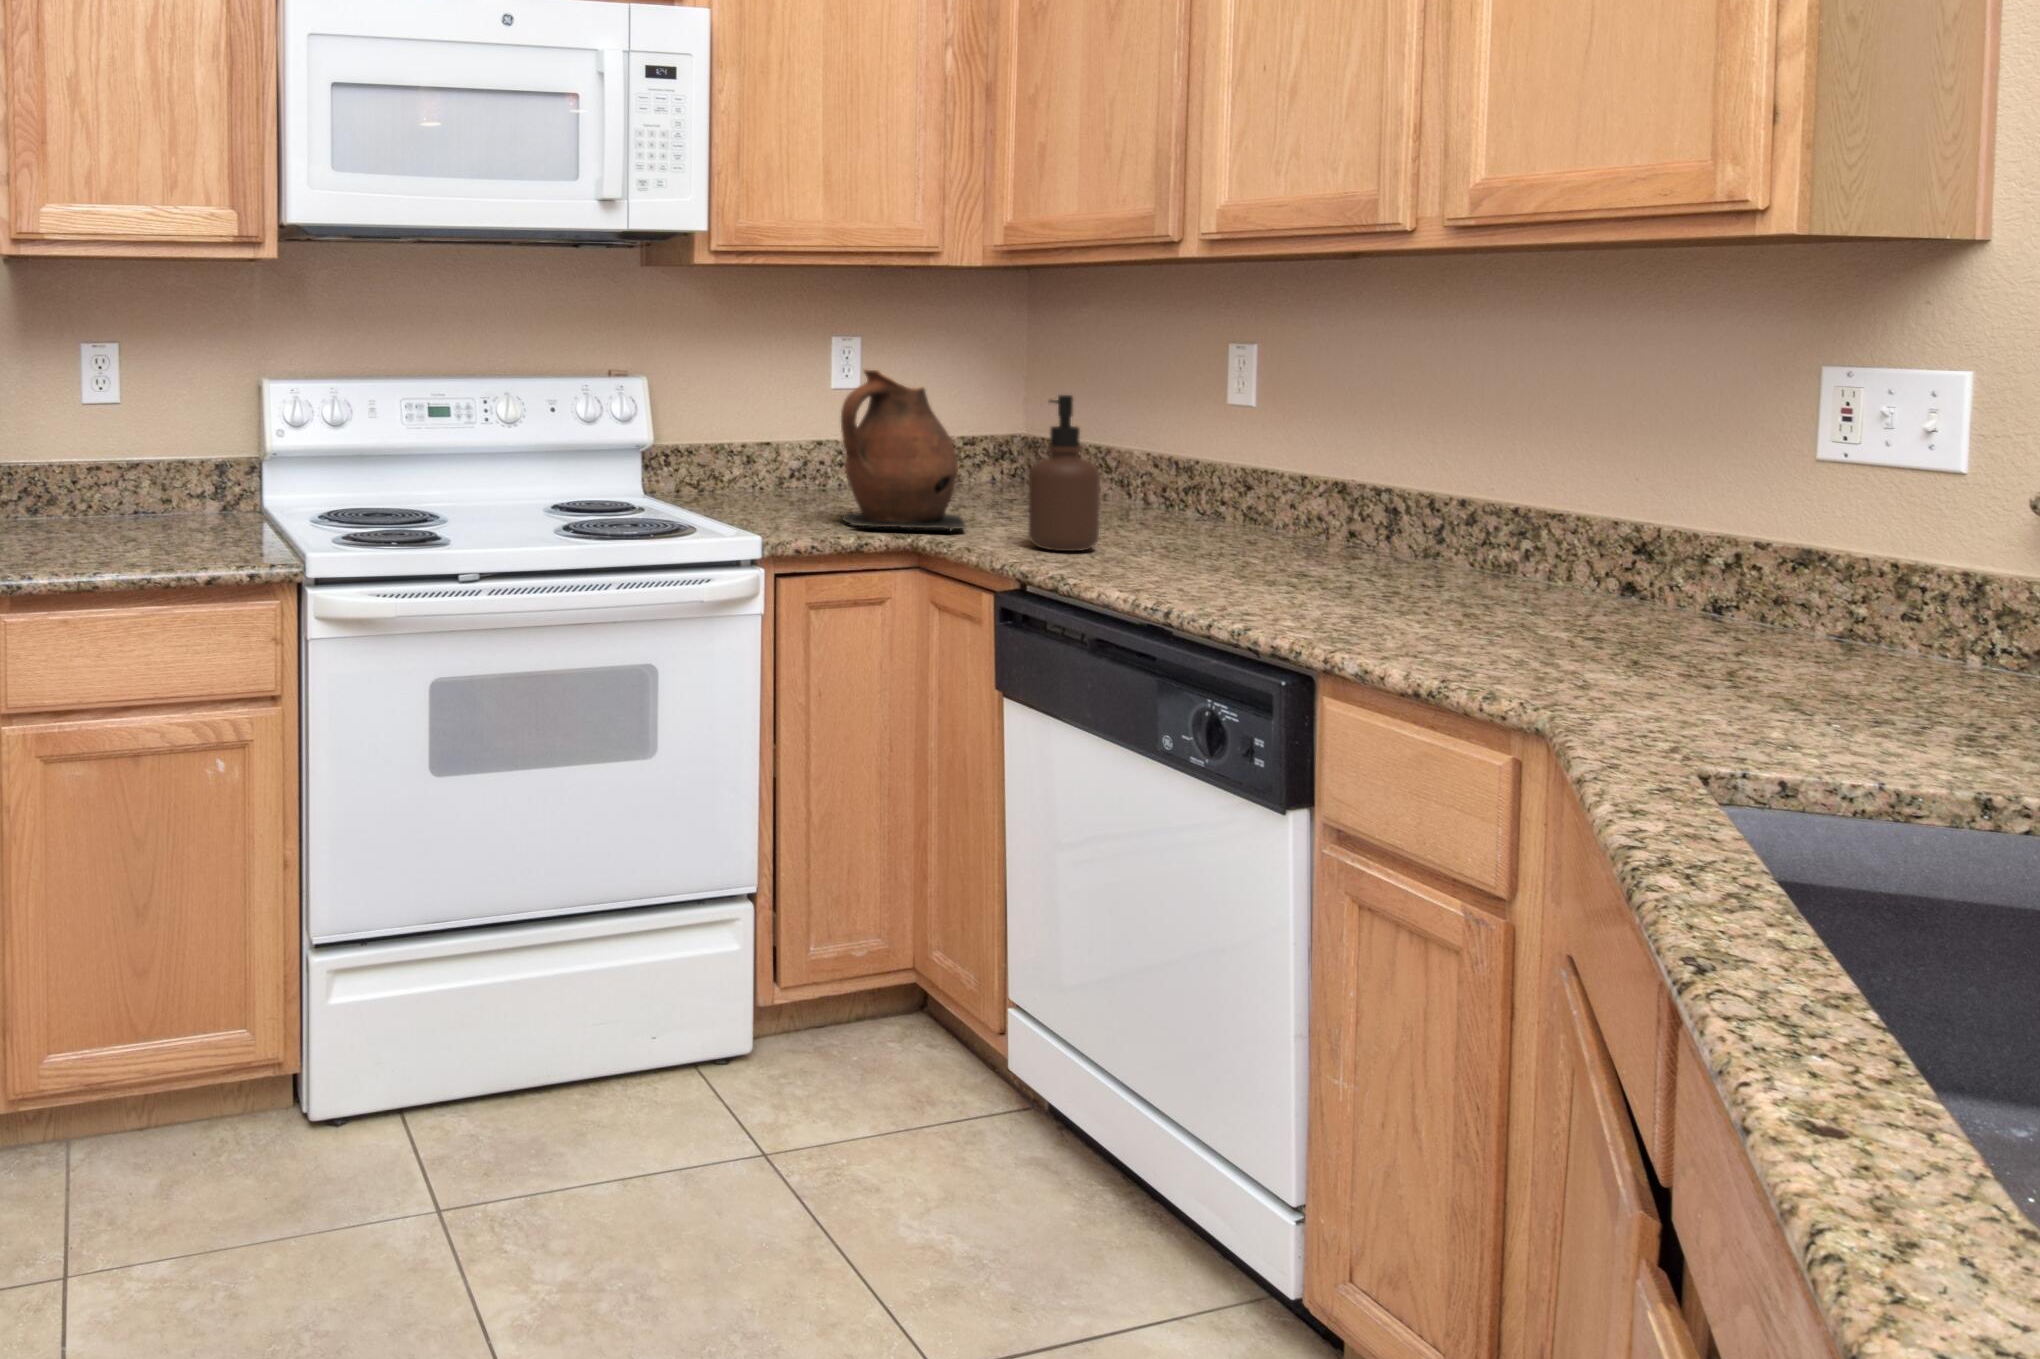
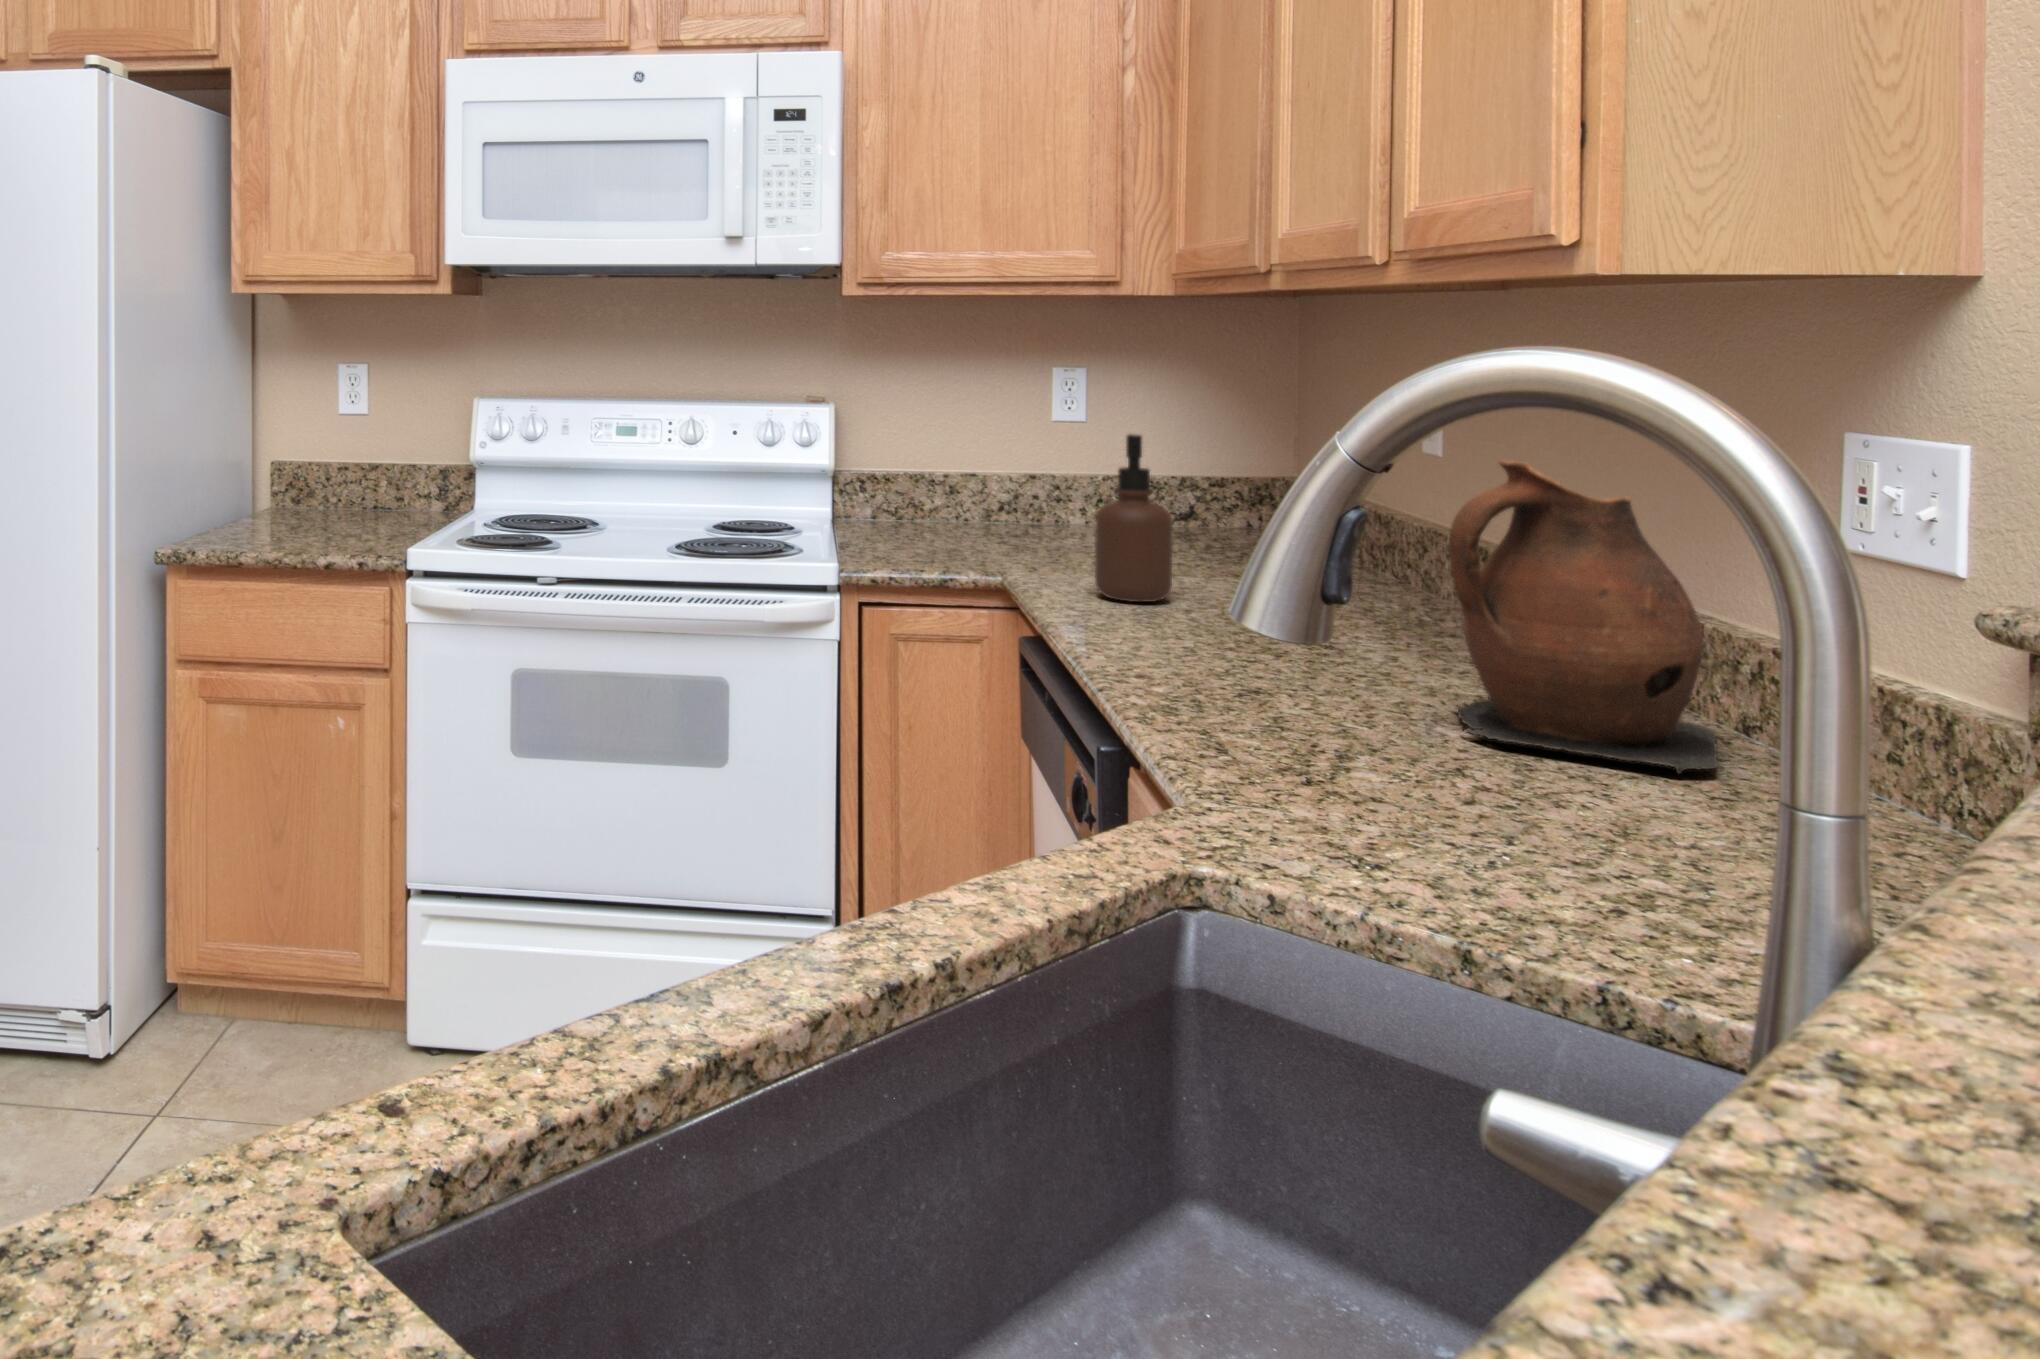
ceramic pitcher: present [841,370,965,531] -> present [1448,460,1718,773]

